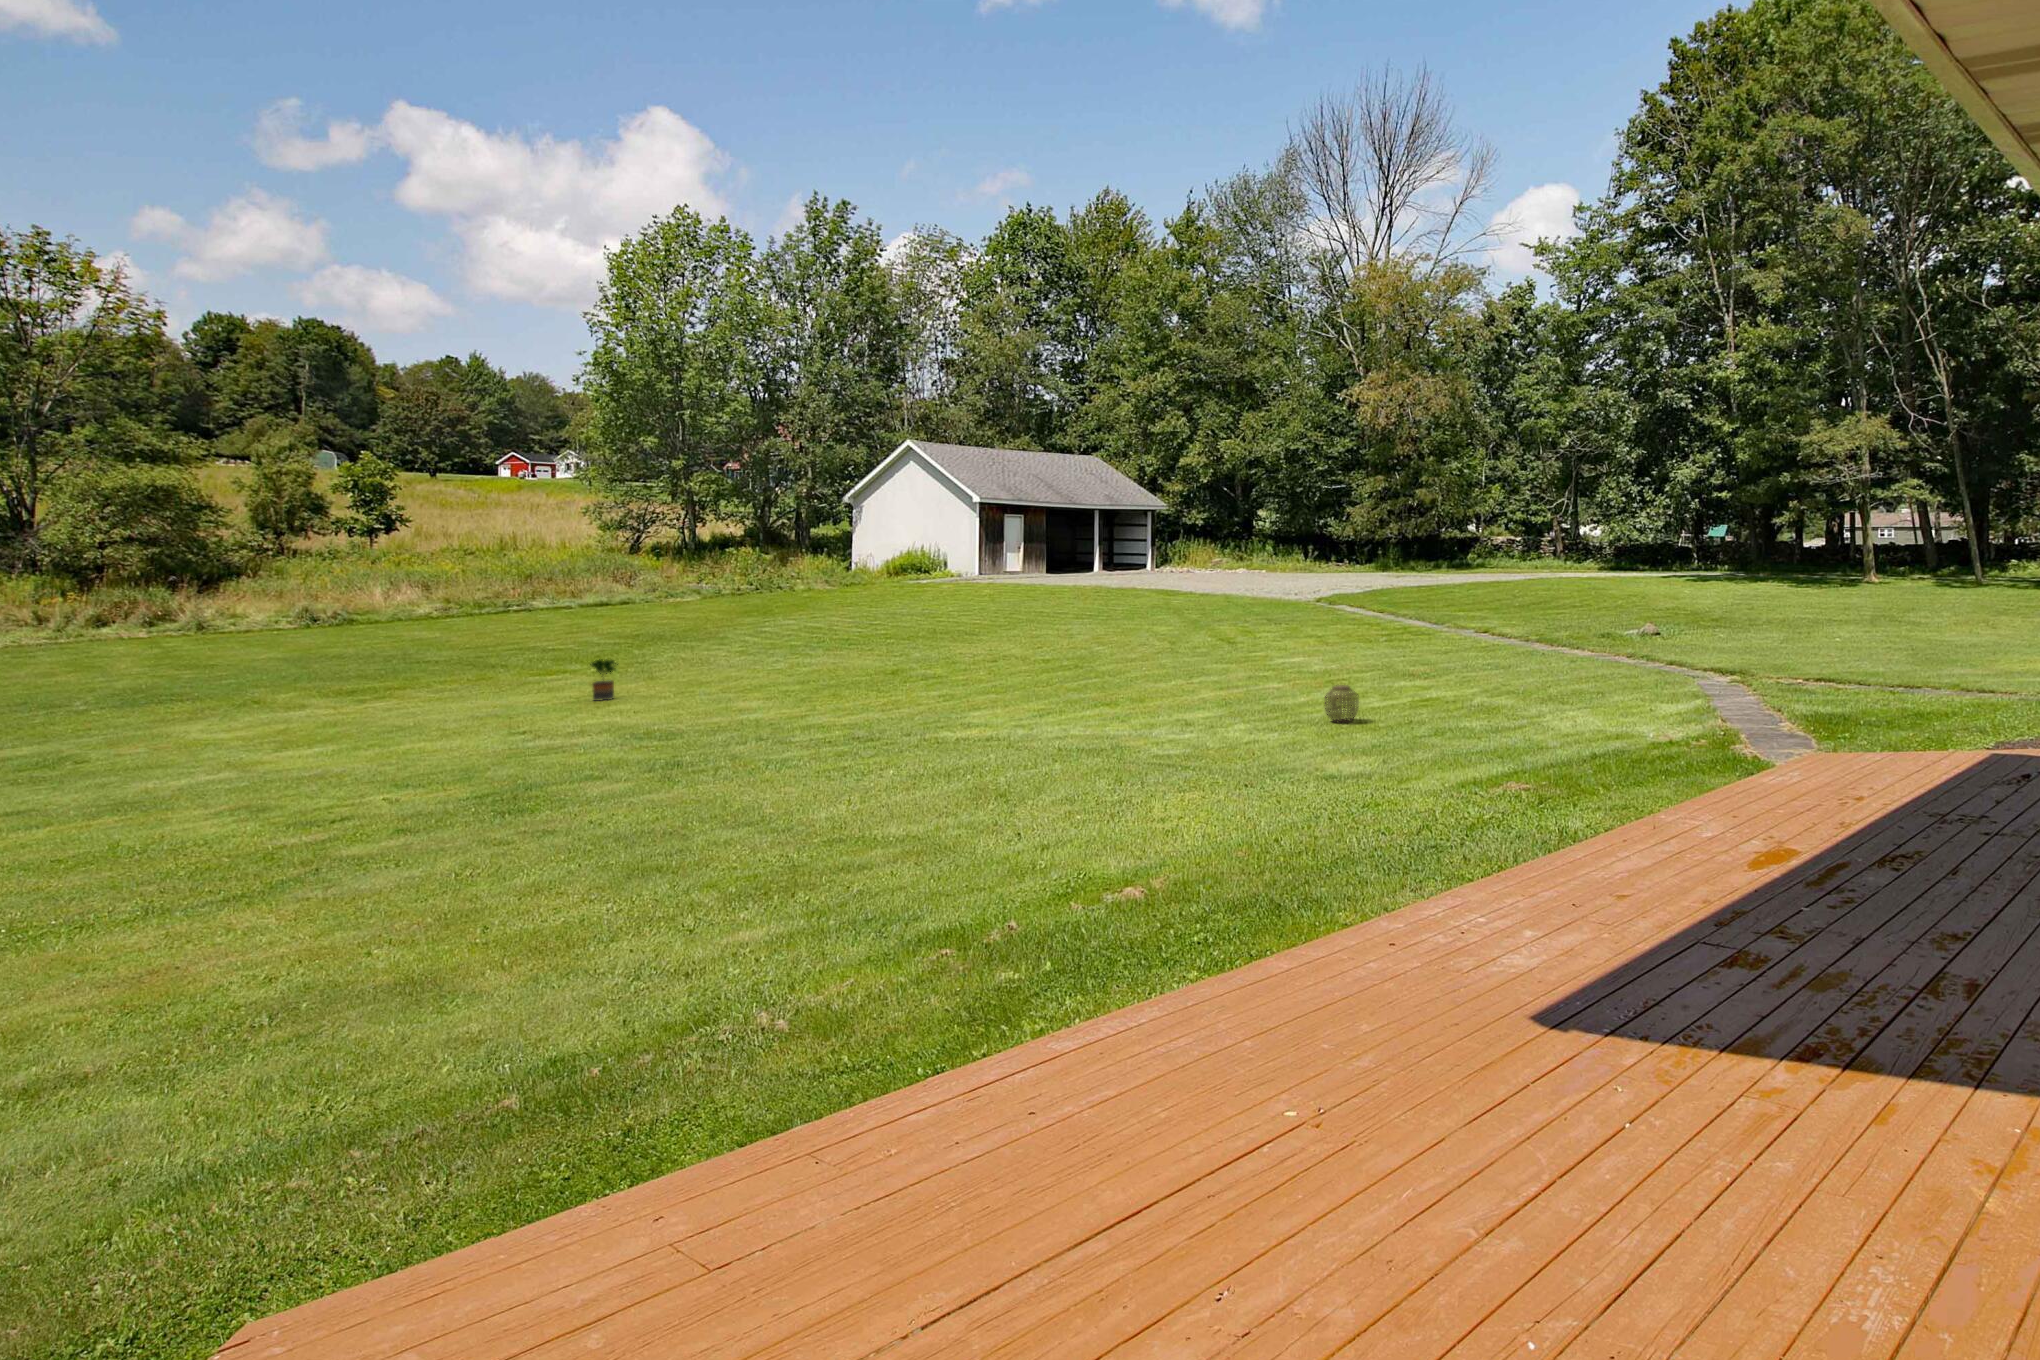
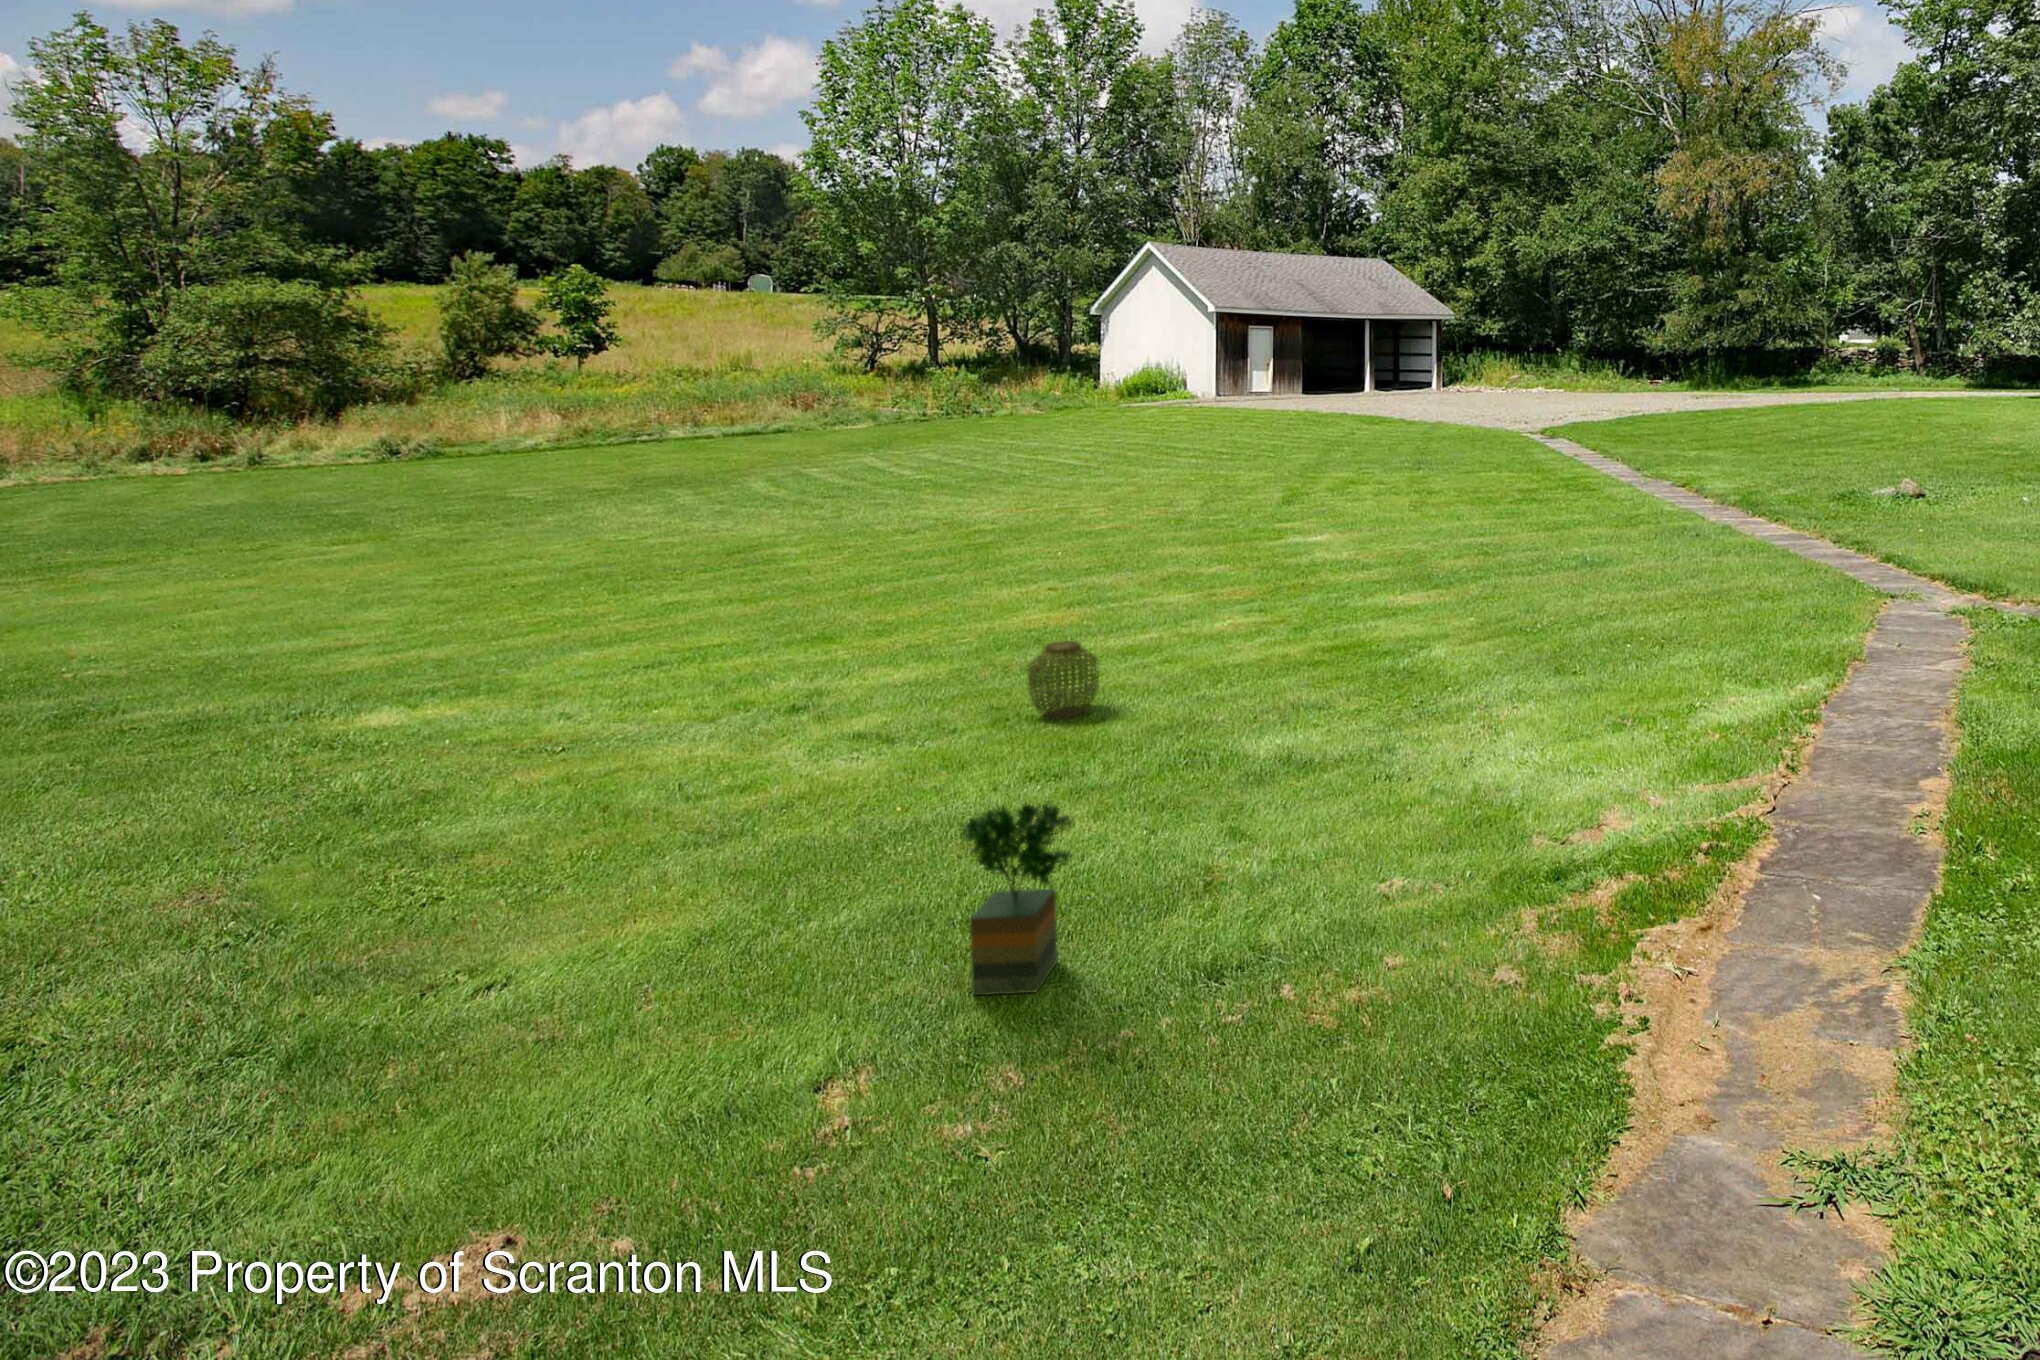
potted tree: present [590,659,618,701] -> present [960,803,1073,995]

